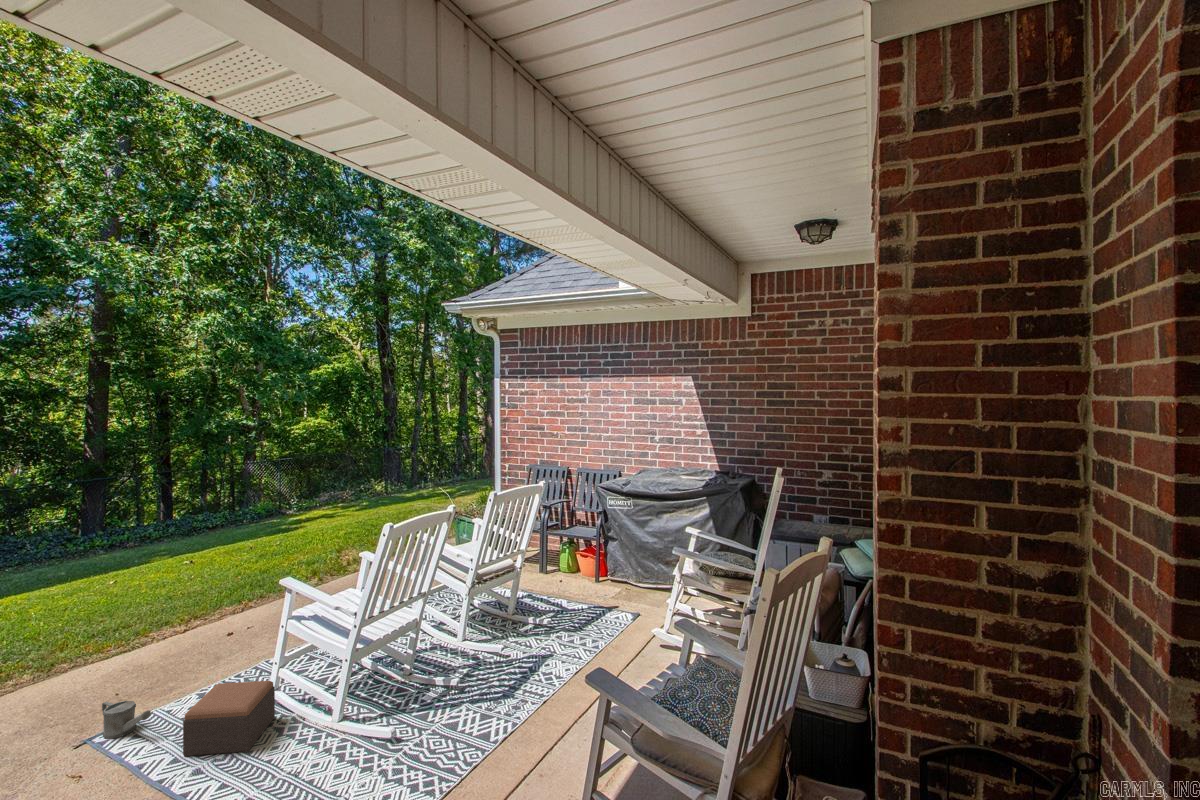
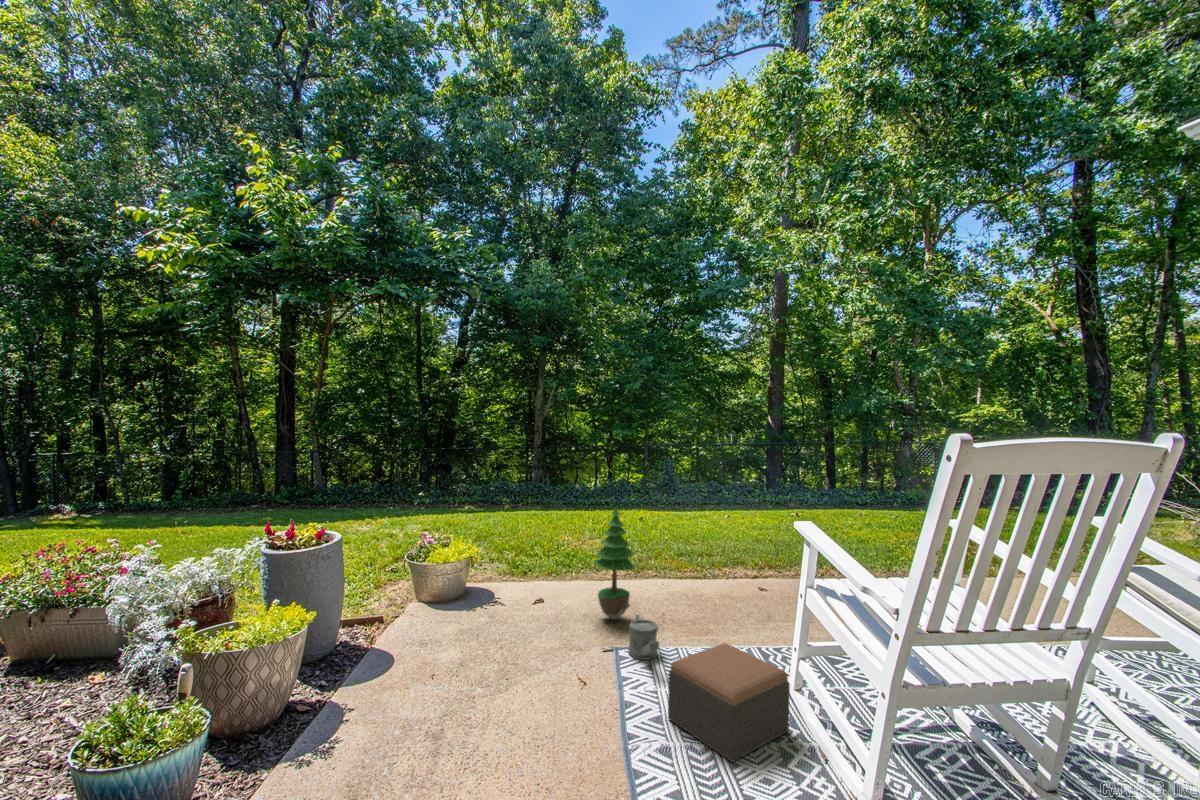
potted tree: none [29,612,85,724] -> present [594,507,634,620]

